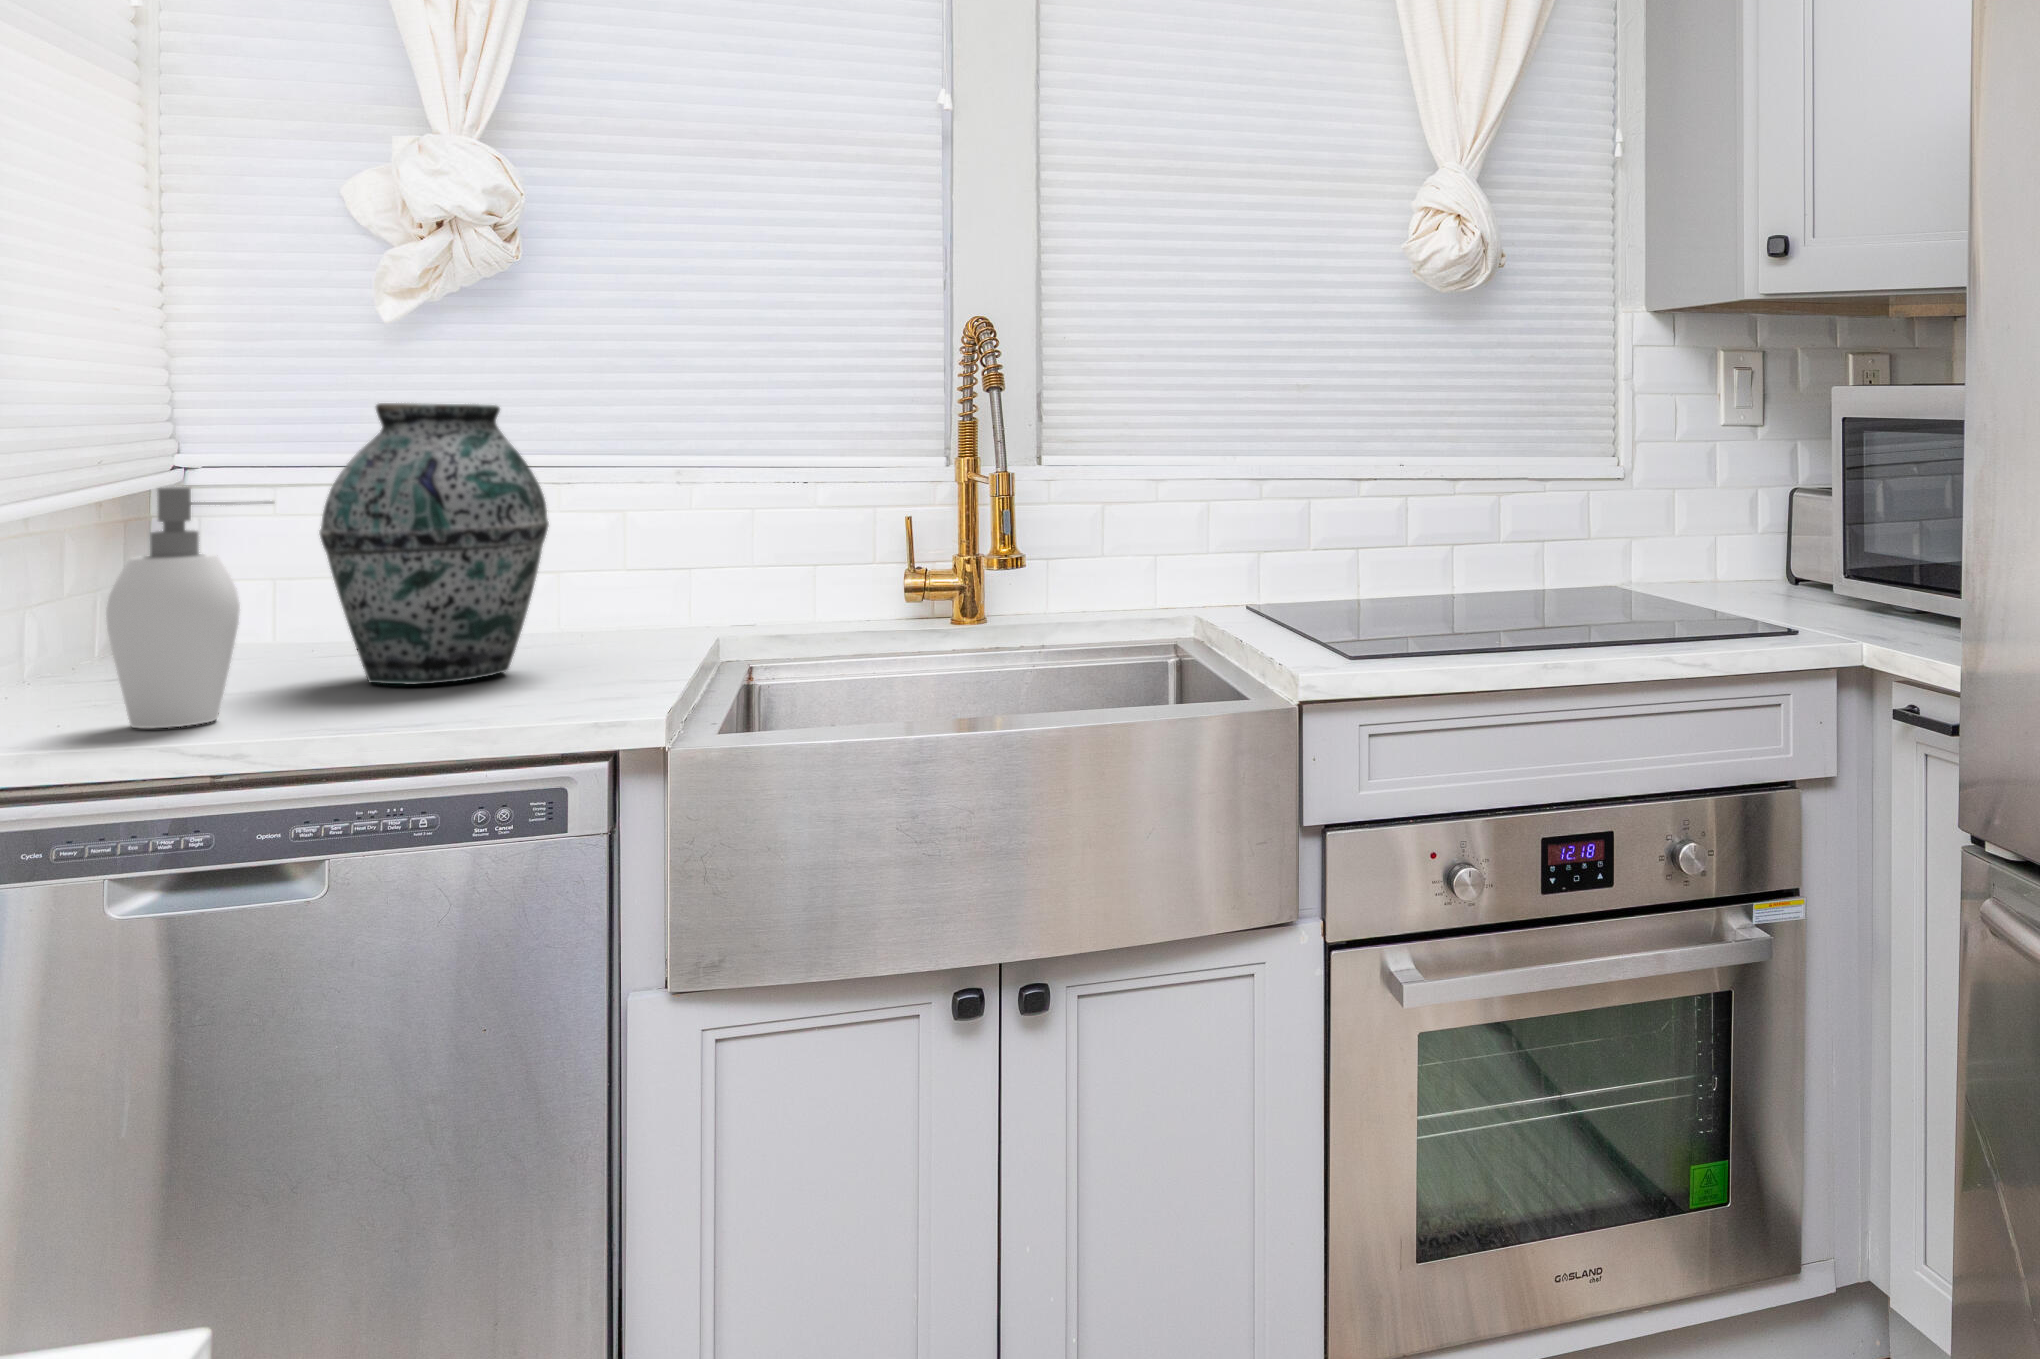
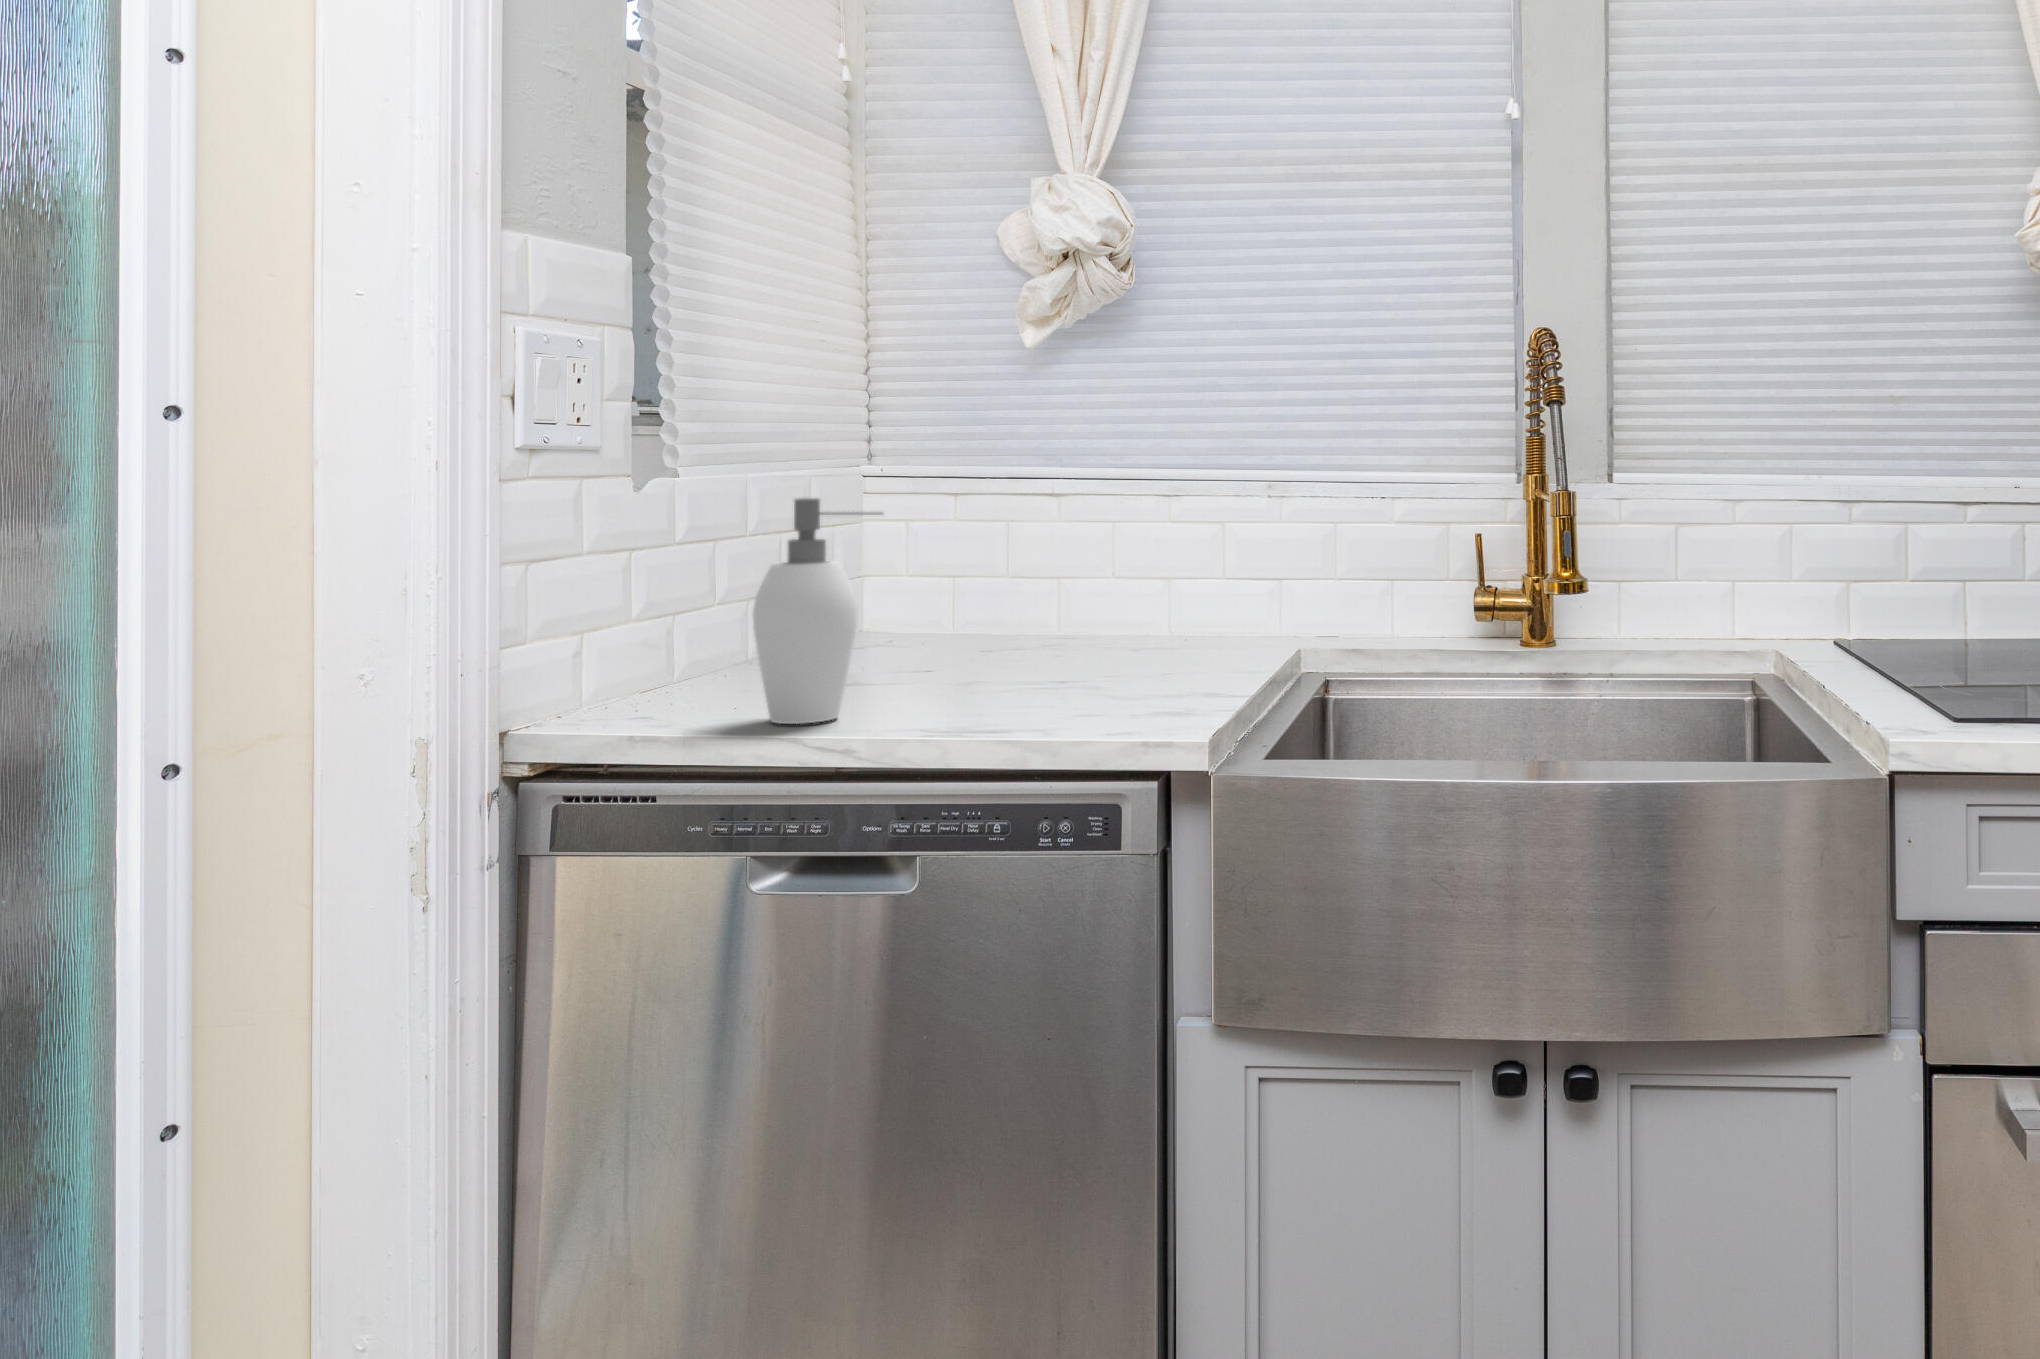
vase: present [319,403,549,684] -> none [940,420,1133,692]

